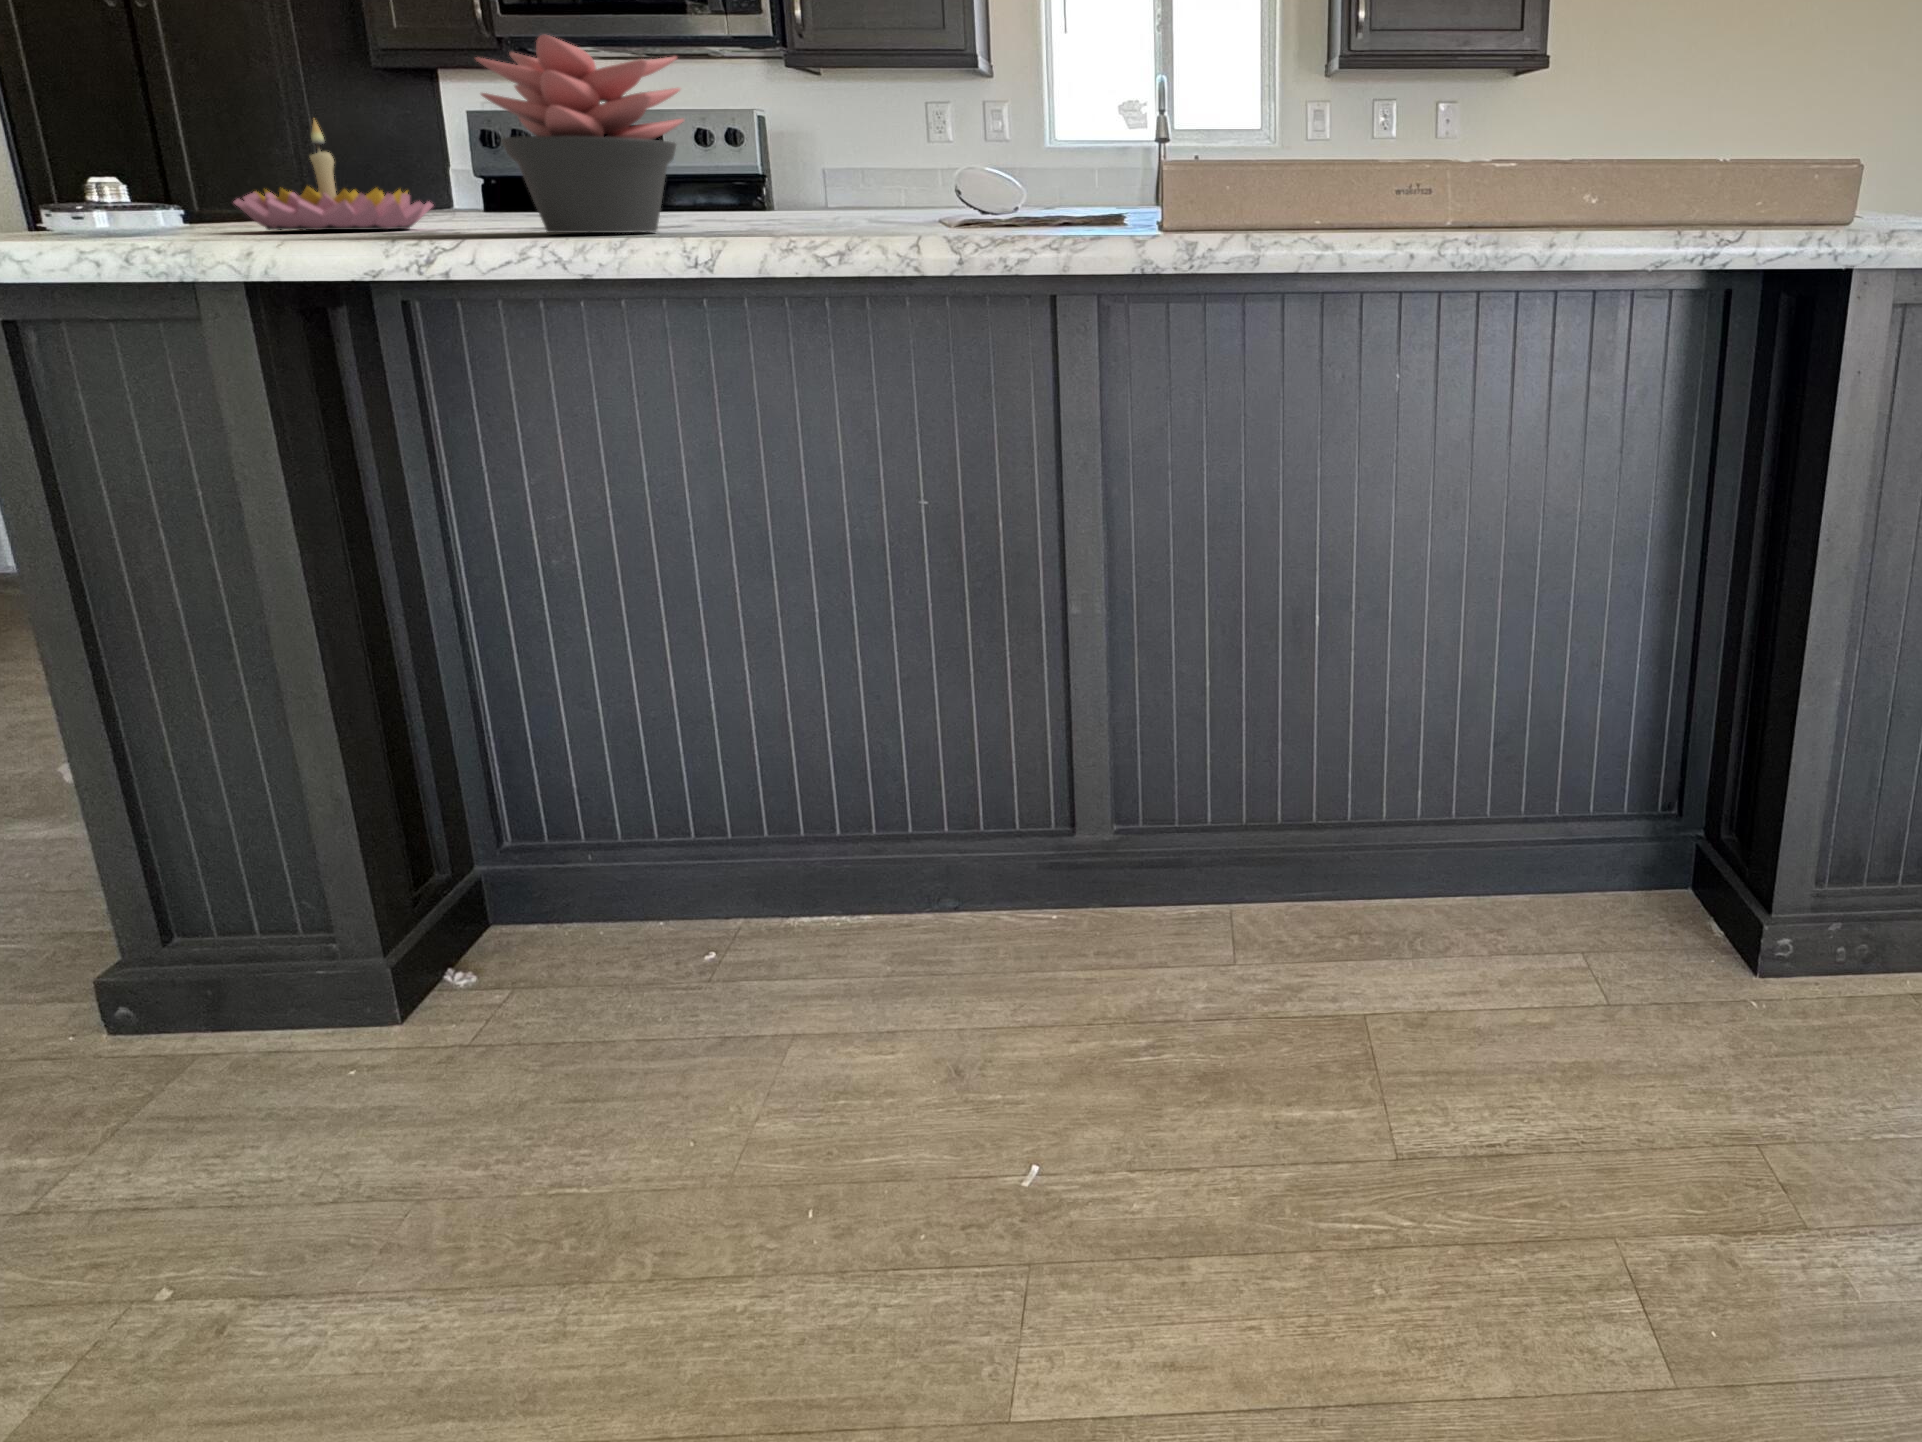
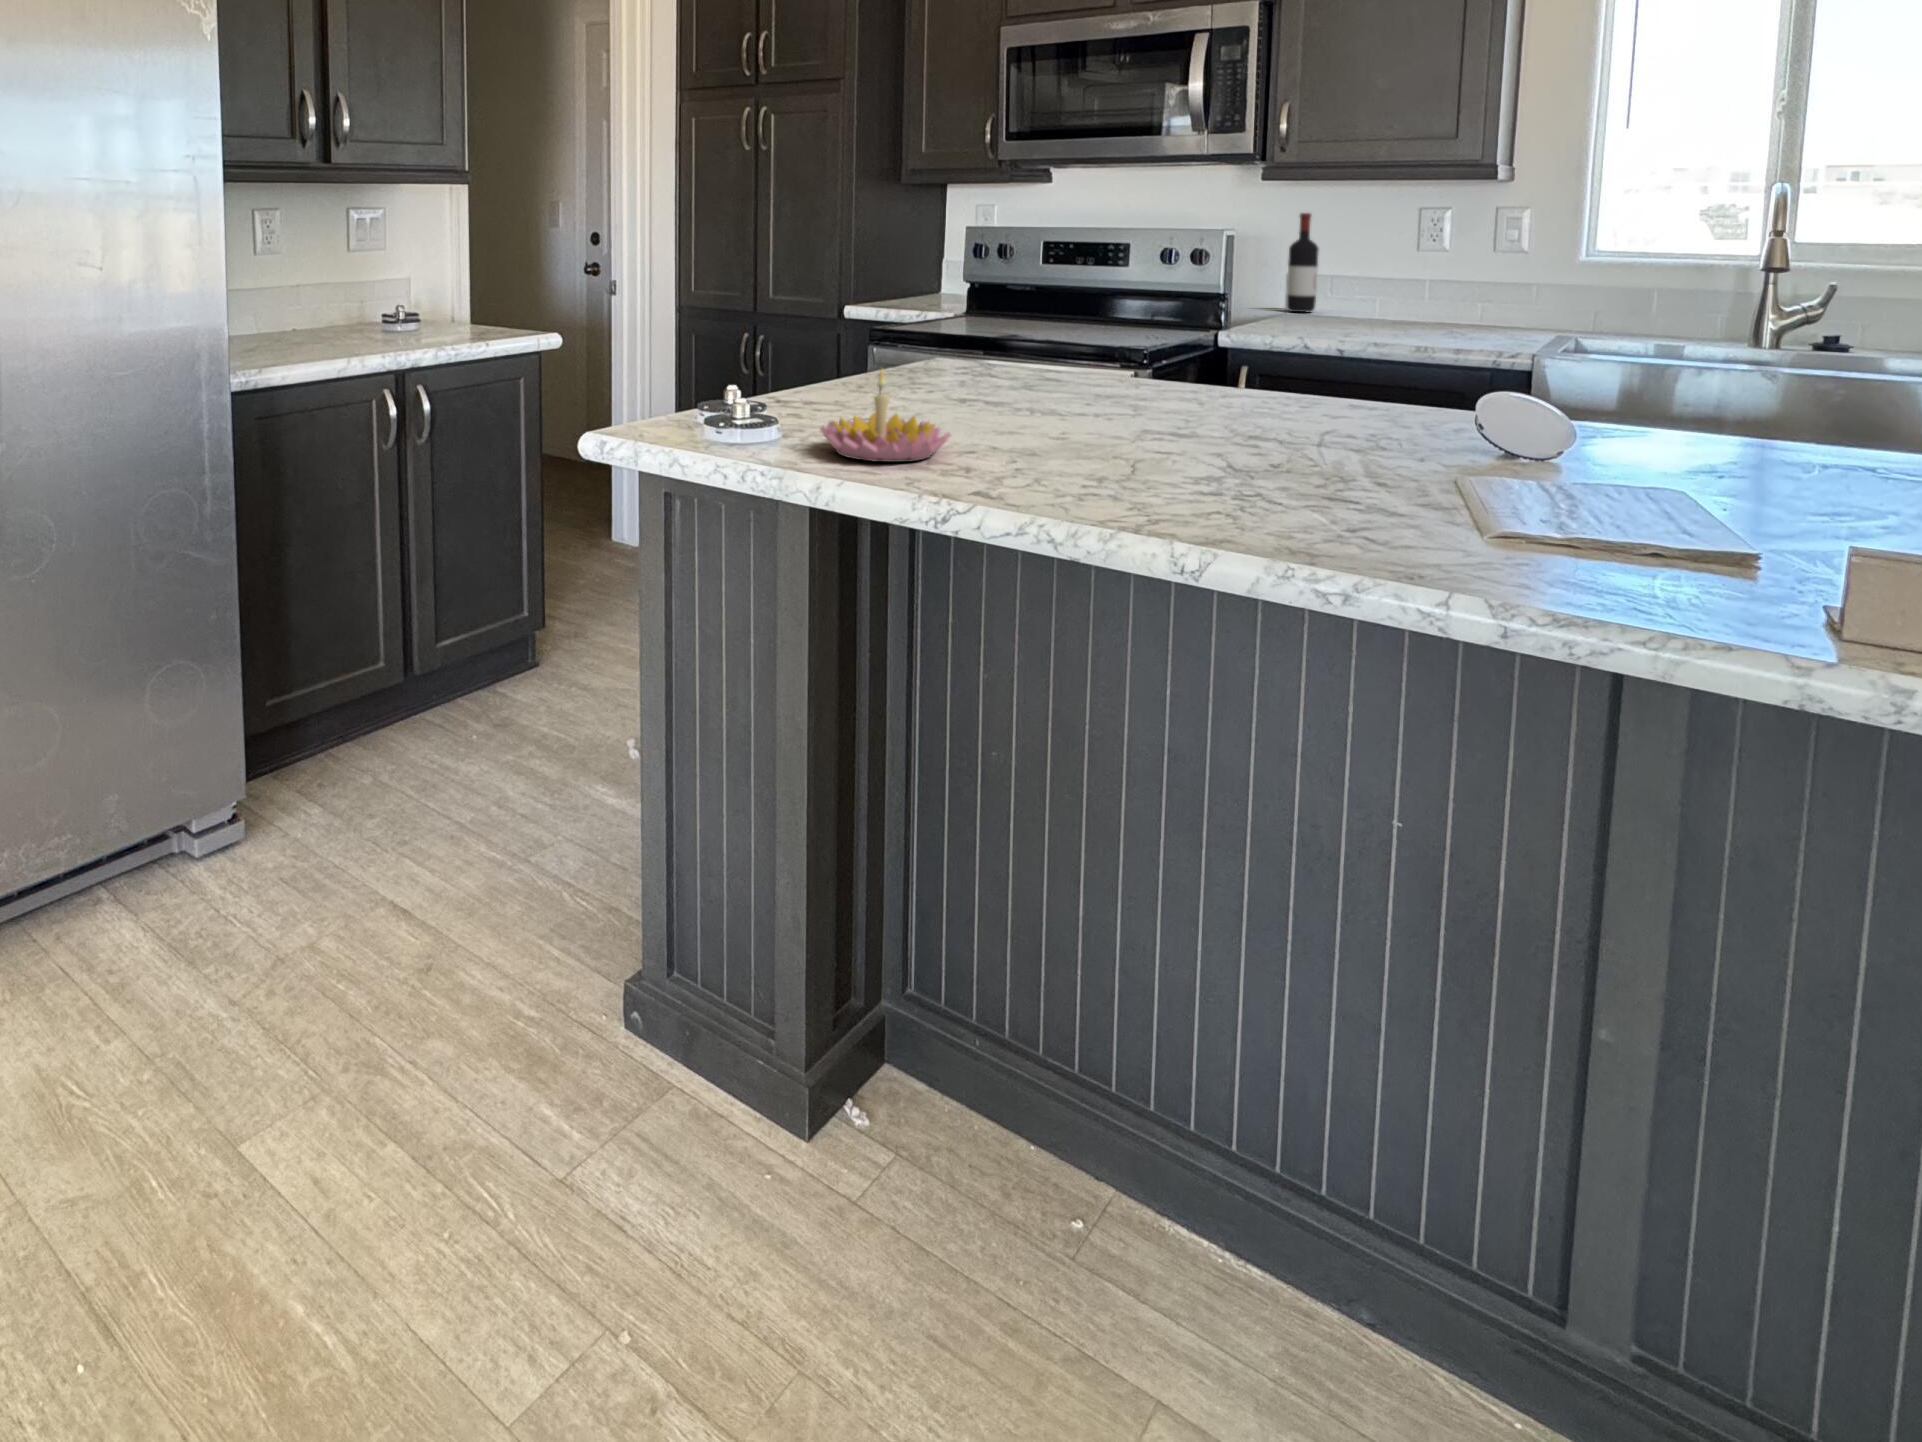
succulent plant: present [476,35,684,233] -> none [1013,346,1187,529]
wine bottle: none [820,108,850,202] -> present [1286,213,1319,313]

